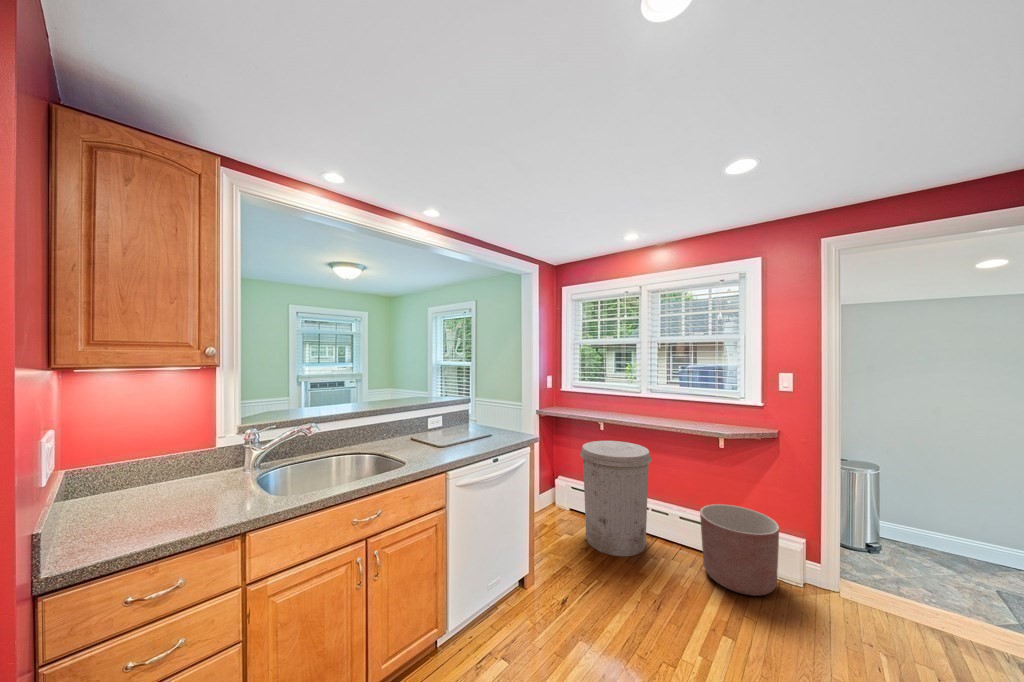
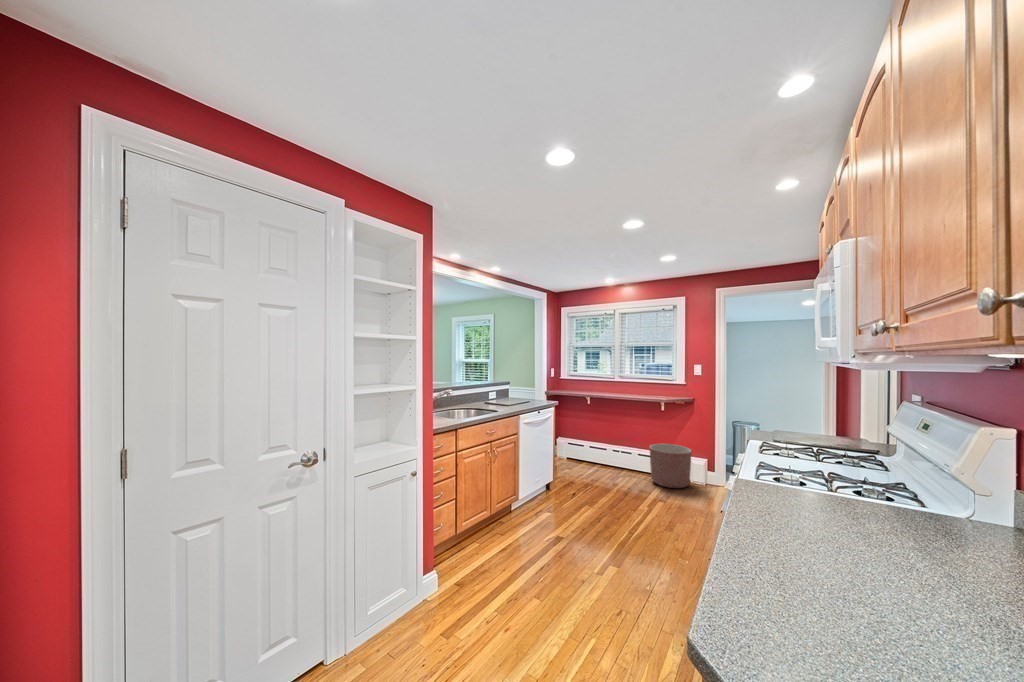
trash can: present [580,441,652,556] -> none [577,410,622,478]

